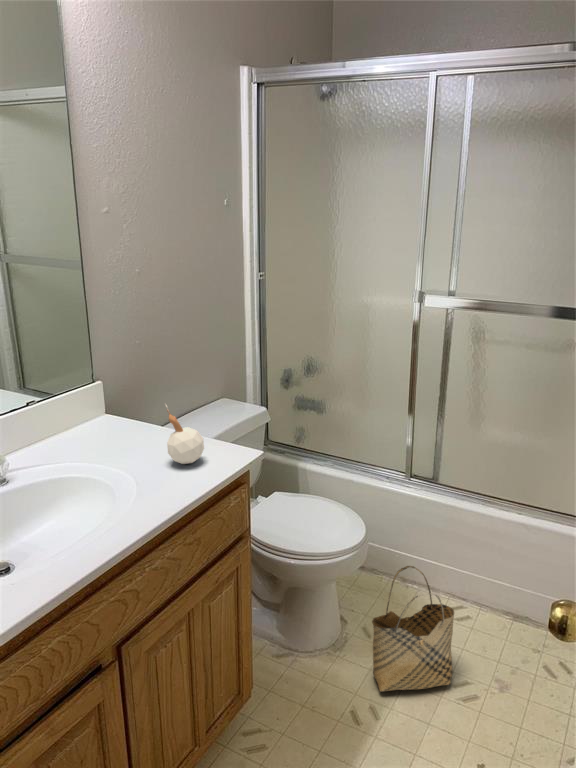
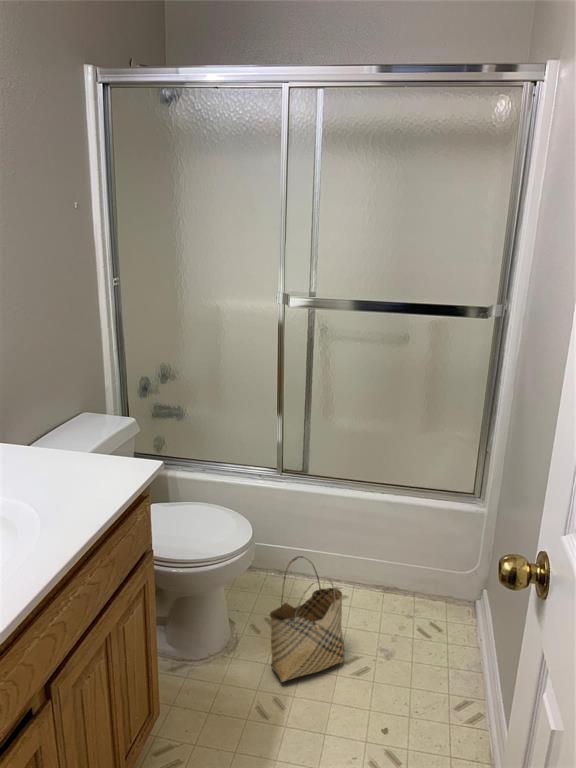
candle: present [165,403,204,464] -> none [61,419,107,482]

